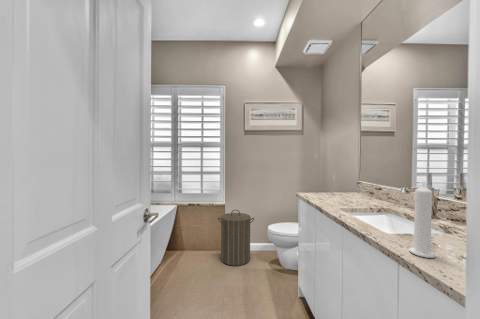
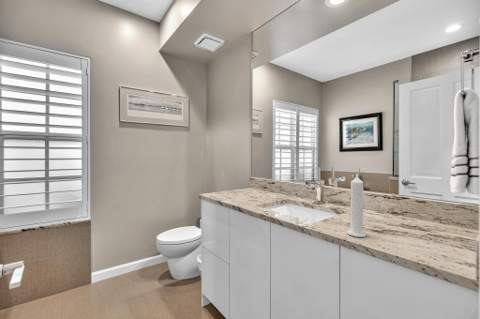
laundry hamper: present [218,210,254,266] -> none [81,225,136,301]

